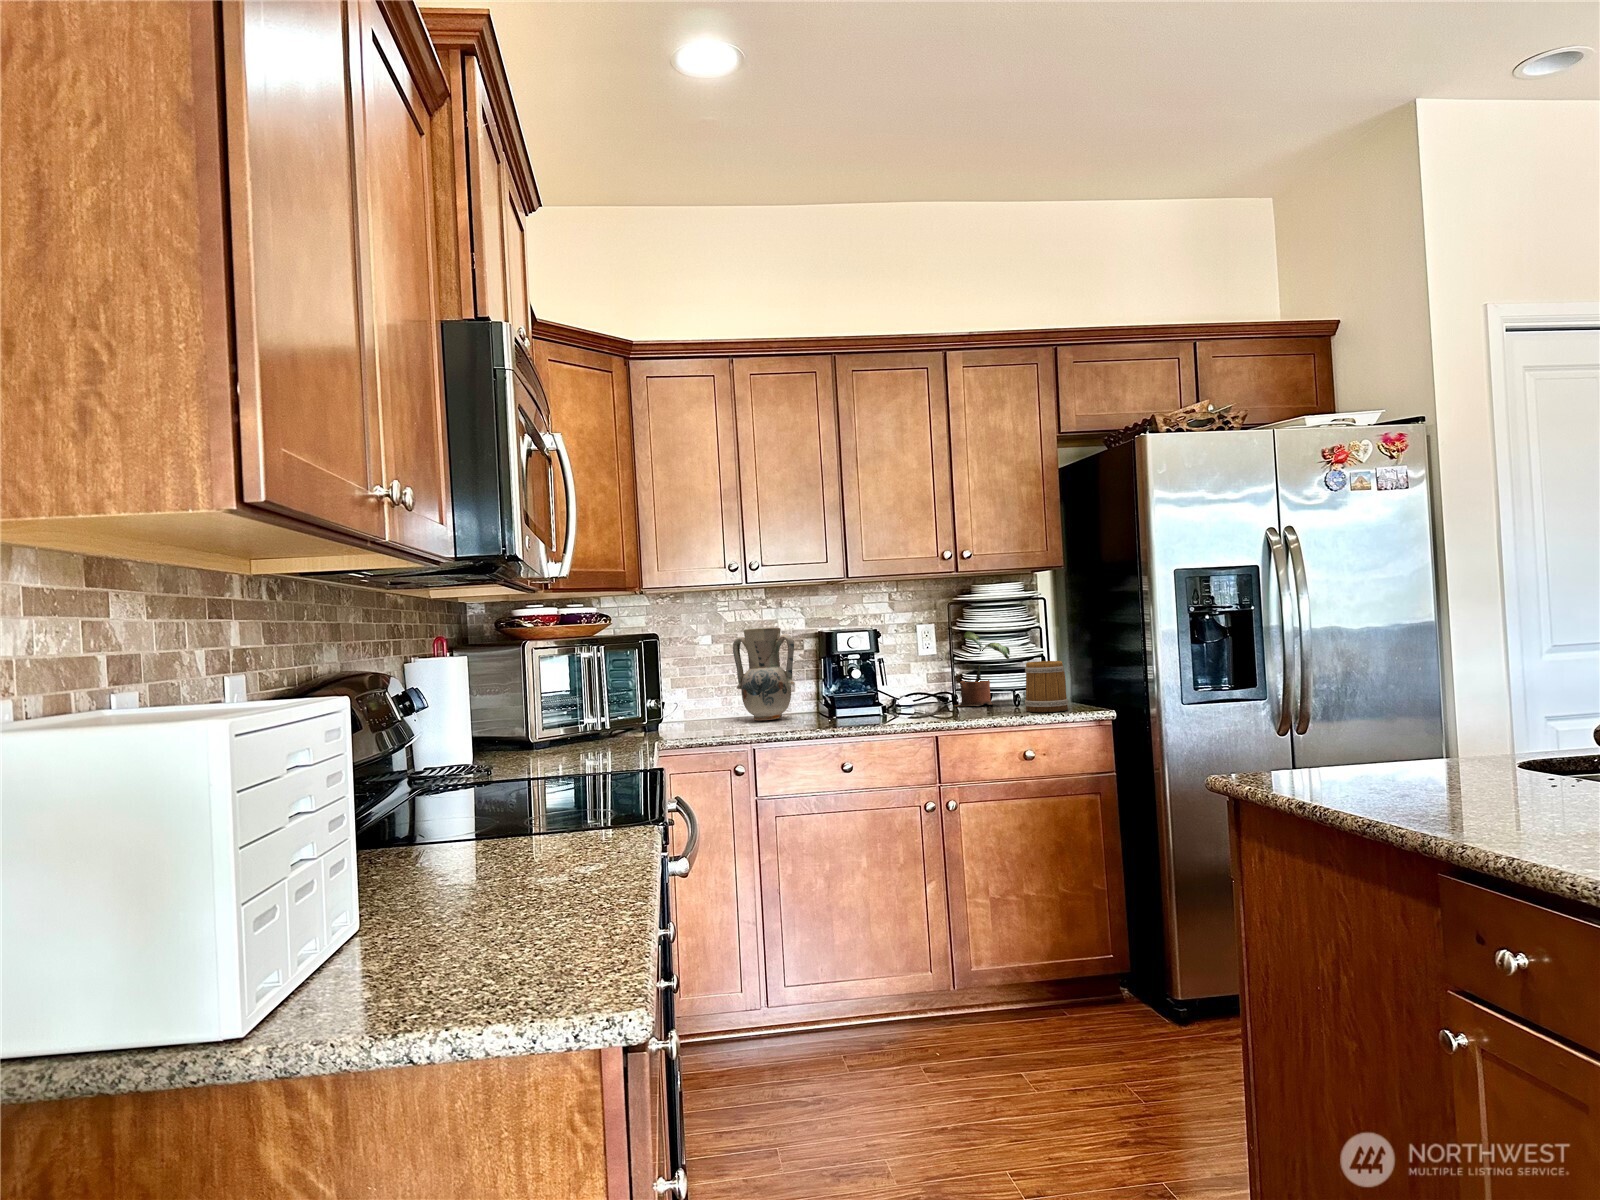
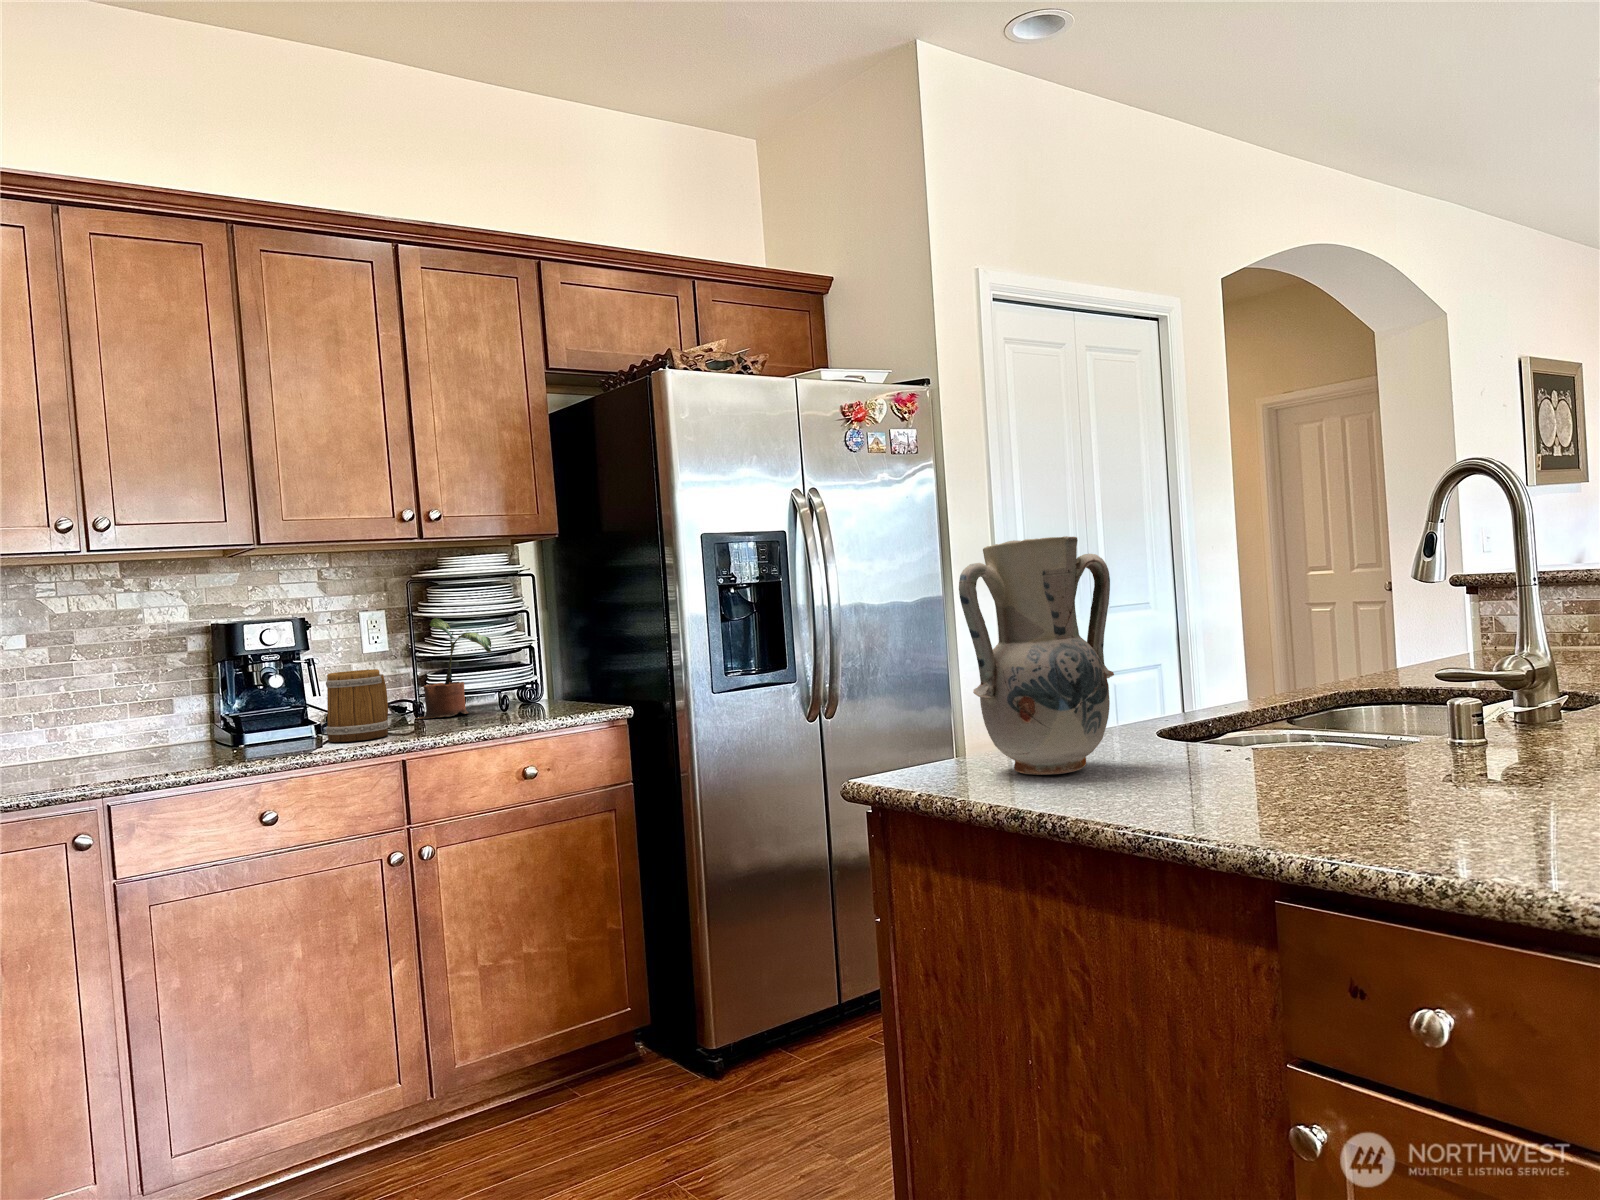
vase: present [733,628,795,720] -> present [959,536,1114,775]
mug: present [1025,661,1068,712] -> present [326,669,388,742]

